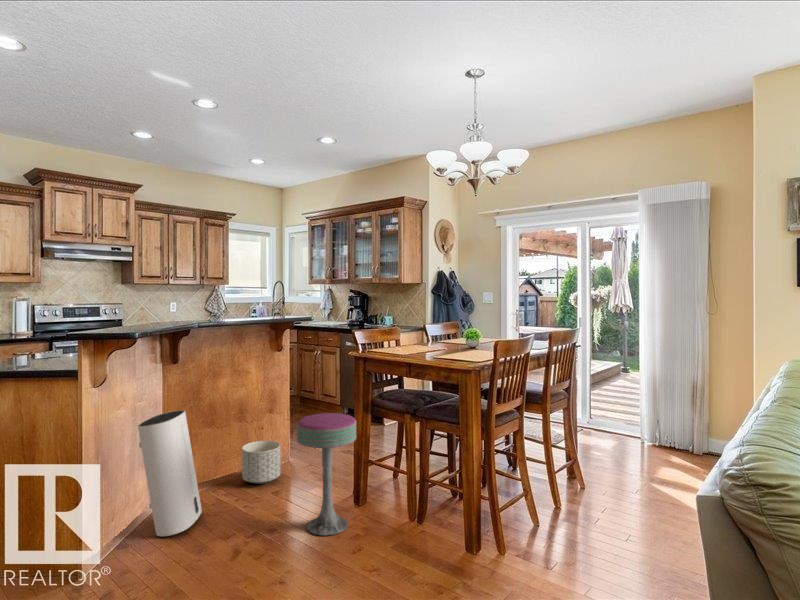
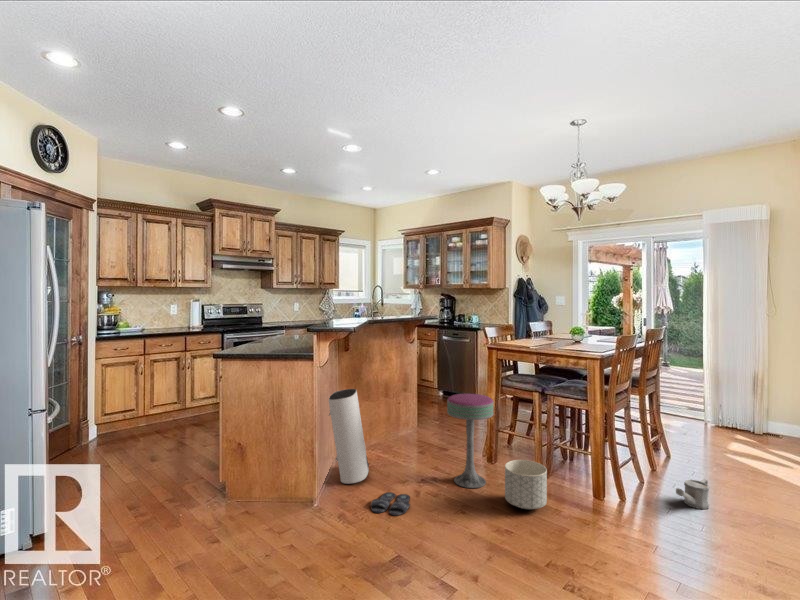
planter: present [242,441,281,484] -> present [505,460,547,510]
watering can: none [569,513,613,553] -> present [676,479,709,509]
slippers: none [174,547,237,582] -> present [370,492,410,516]

